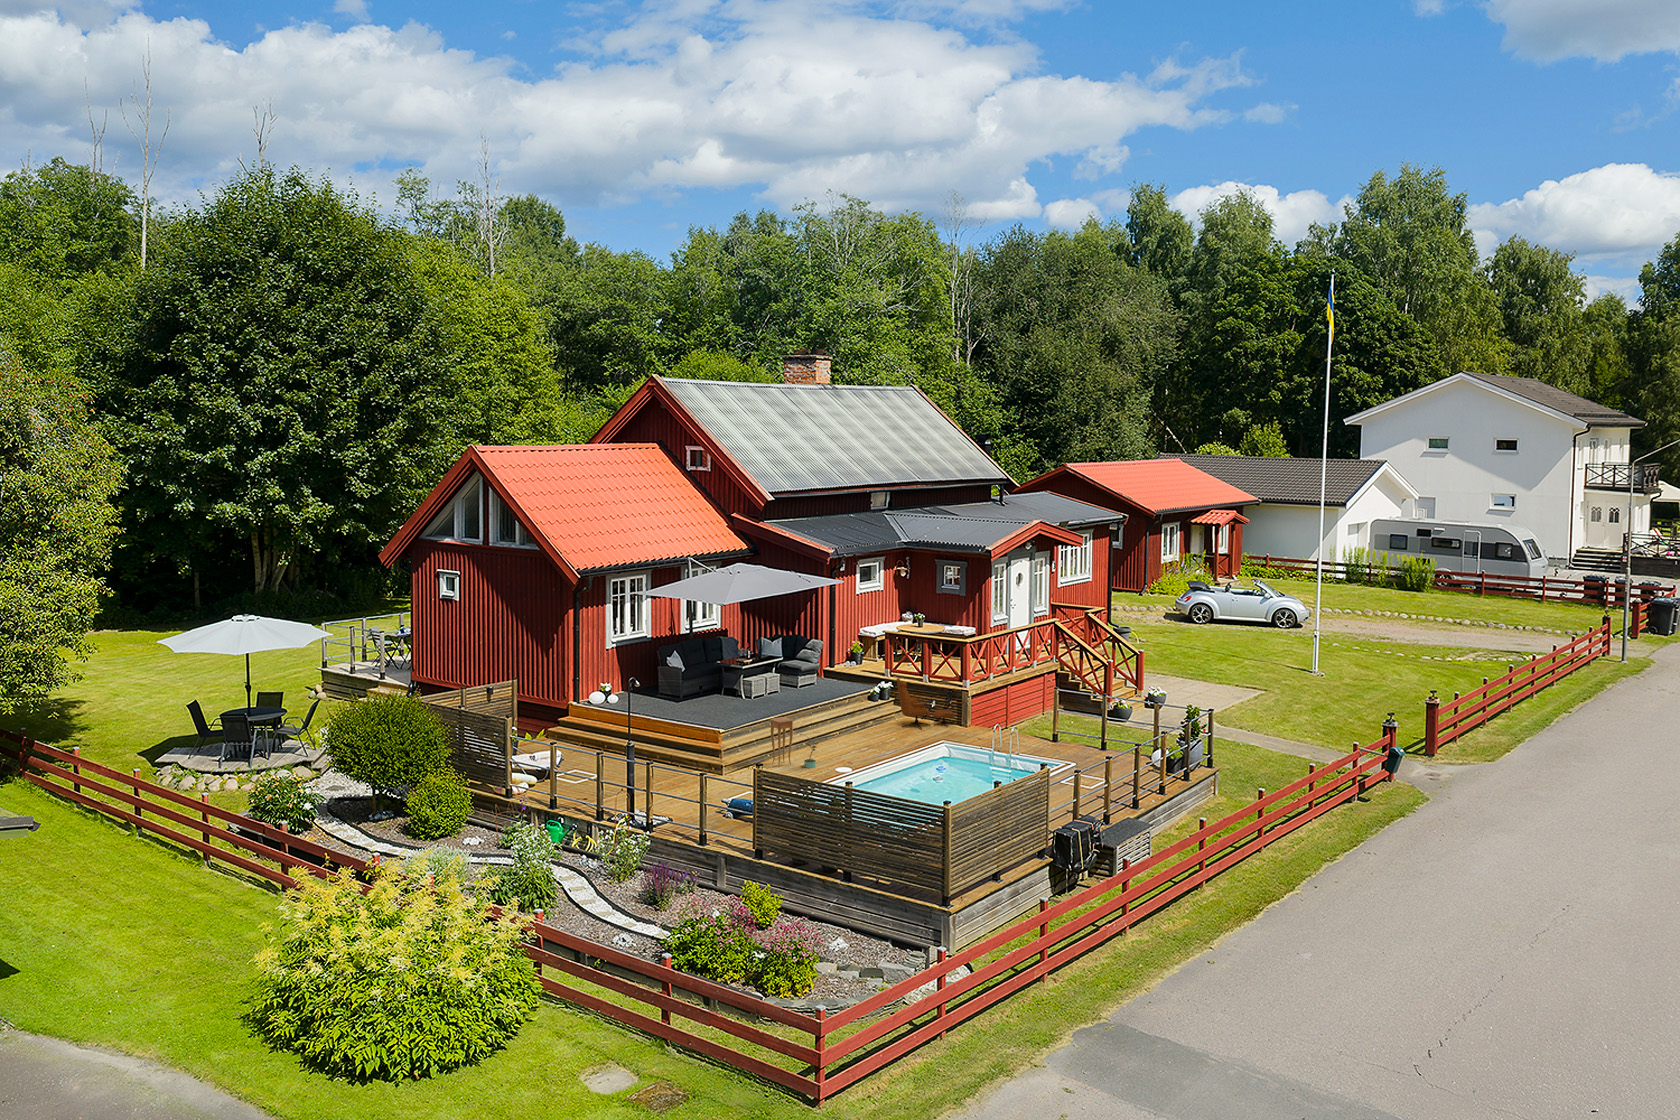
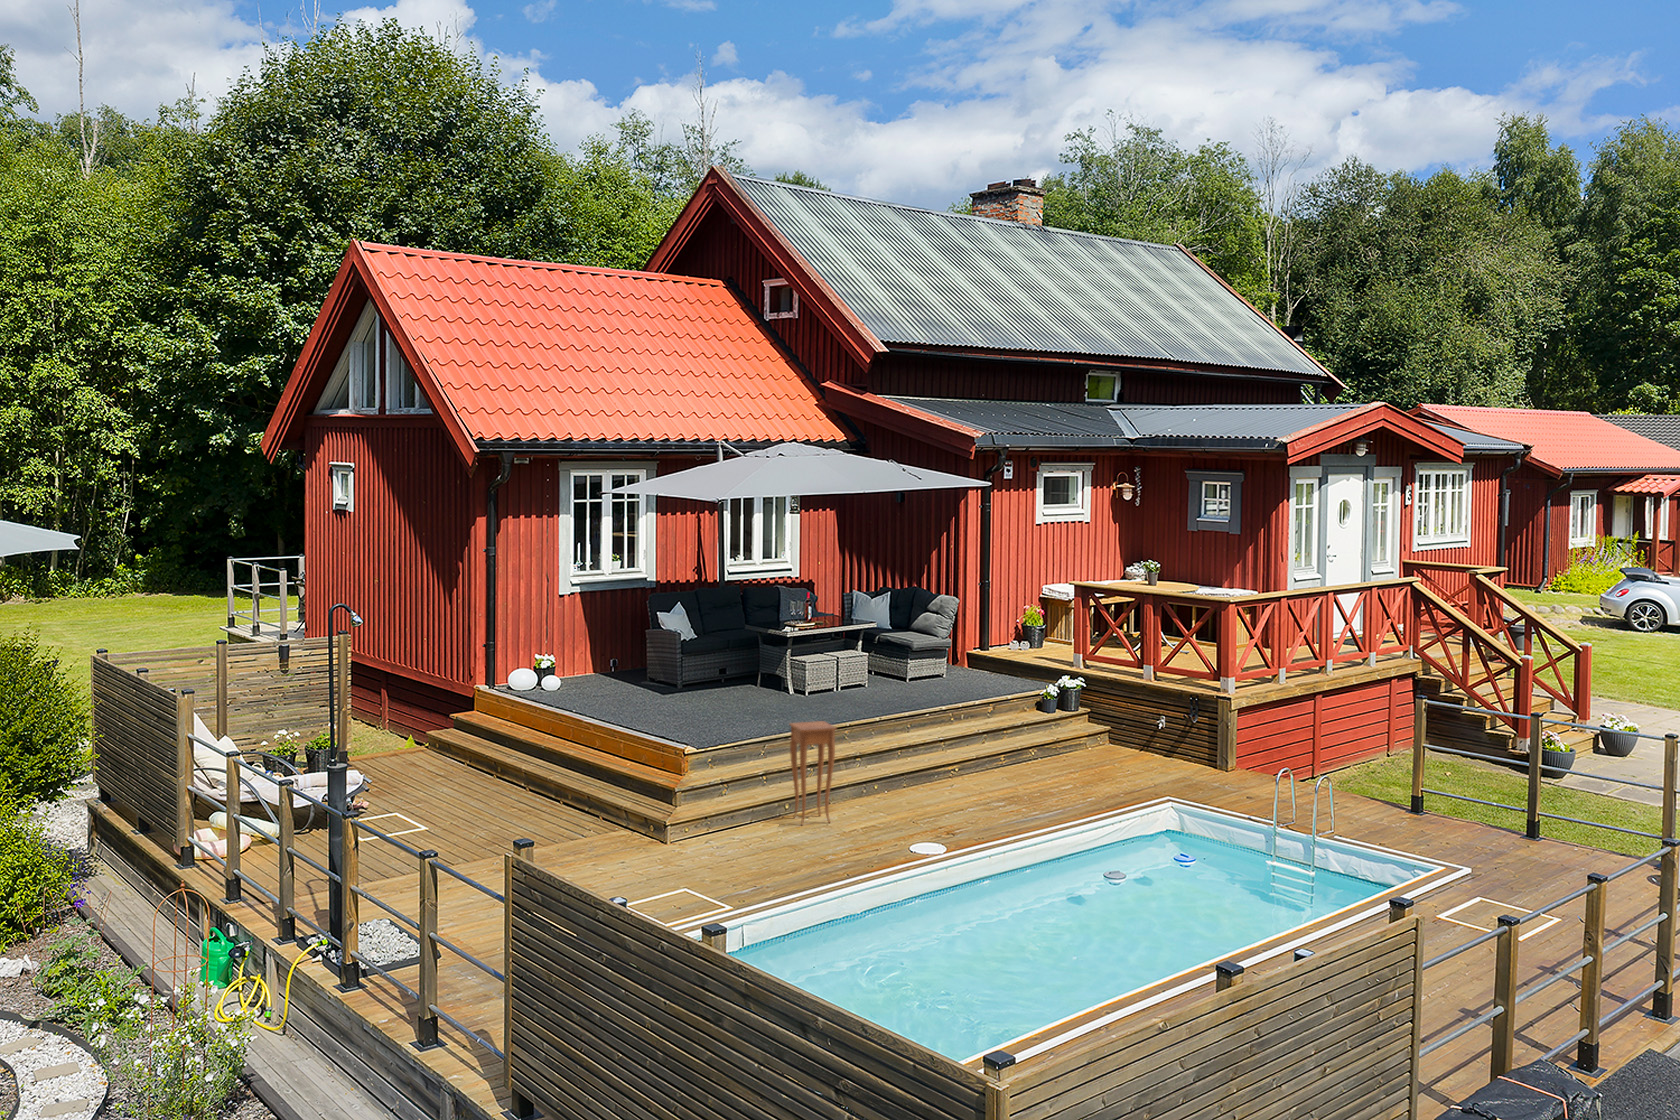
lounge chair: present [896,678,954,730] -> none [1088,666,1205,769]
potted plant: present [800,734,818,768] -> none [846,749,892,832]

